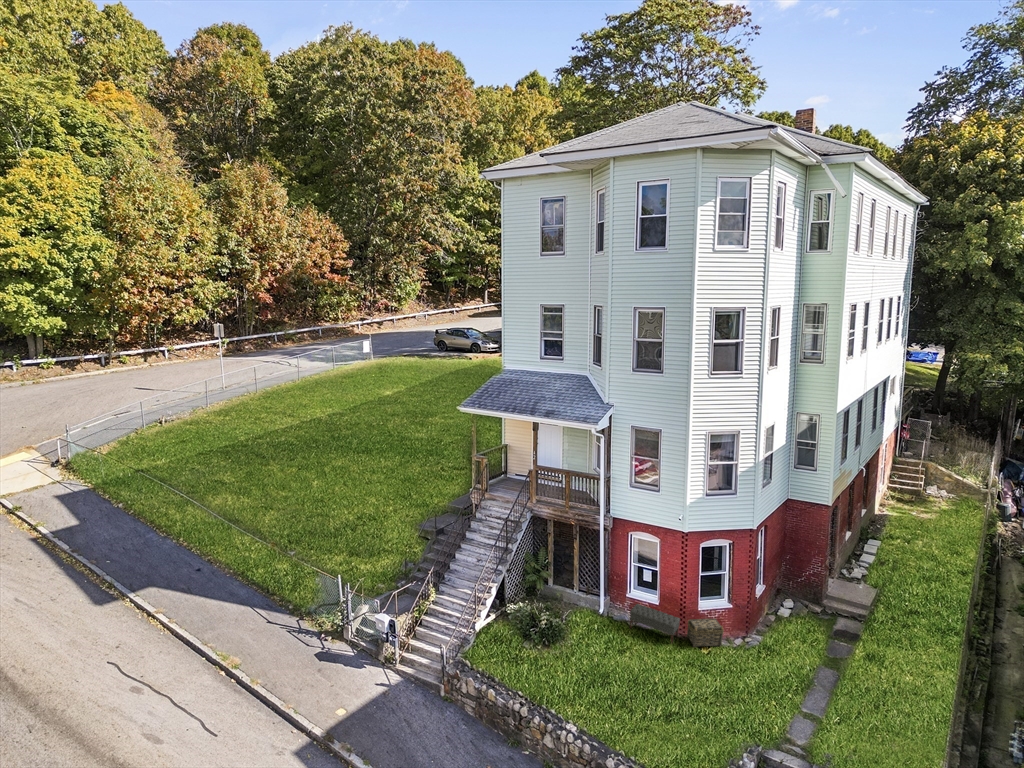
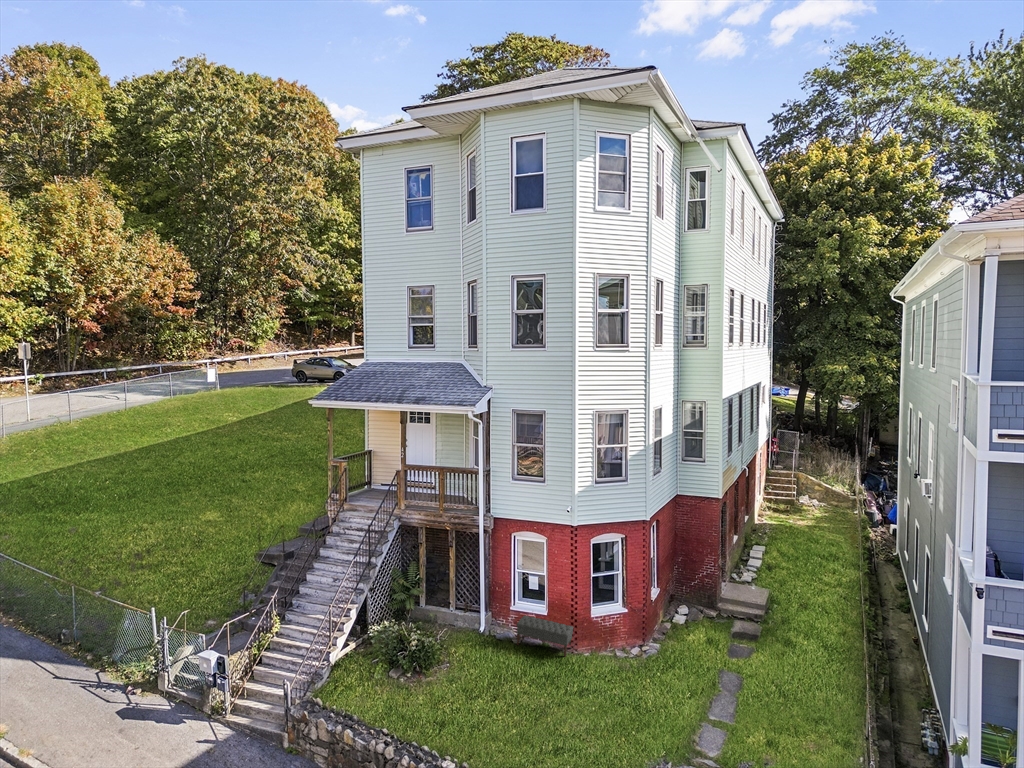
basket: present [687,619,724,647] -> none [581,623,622,658]

